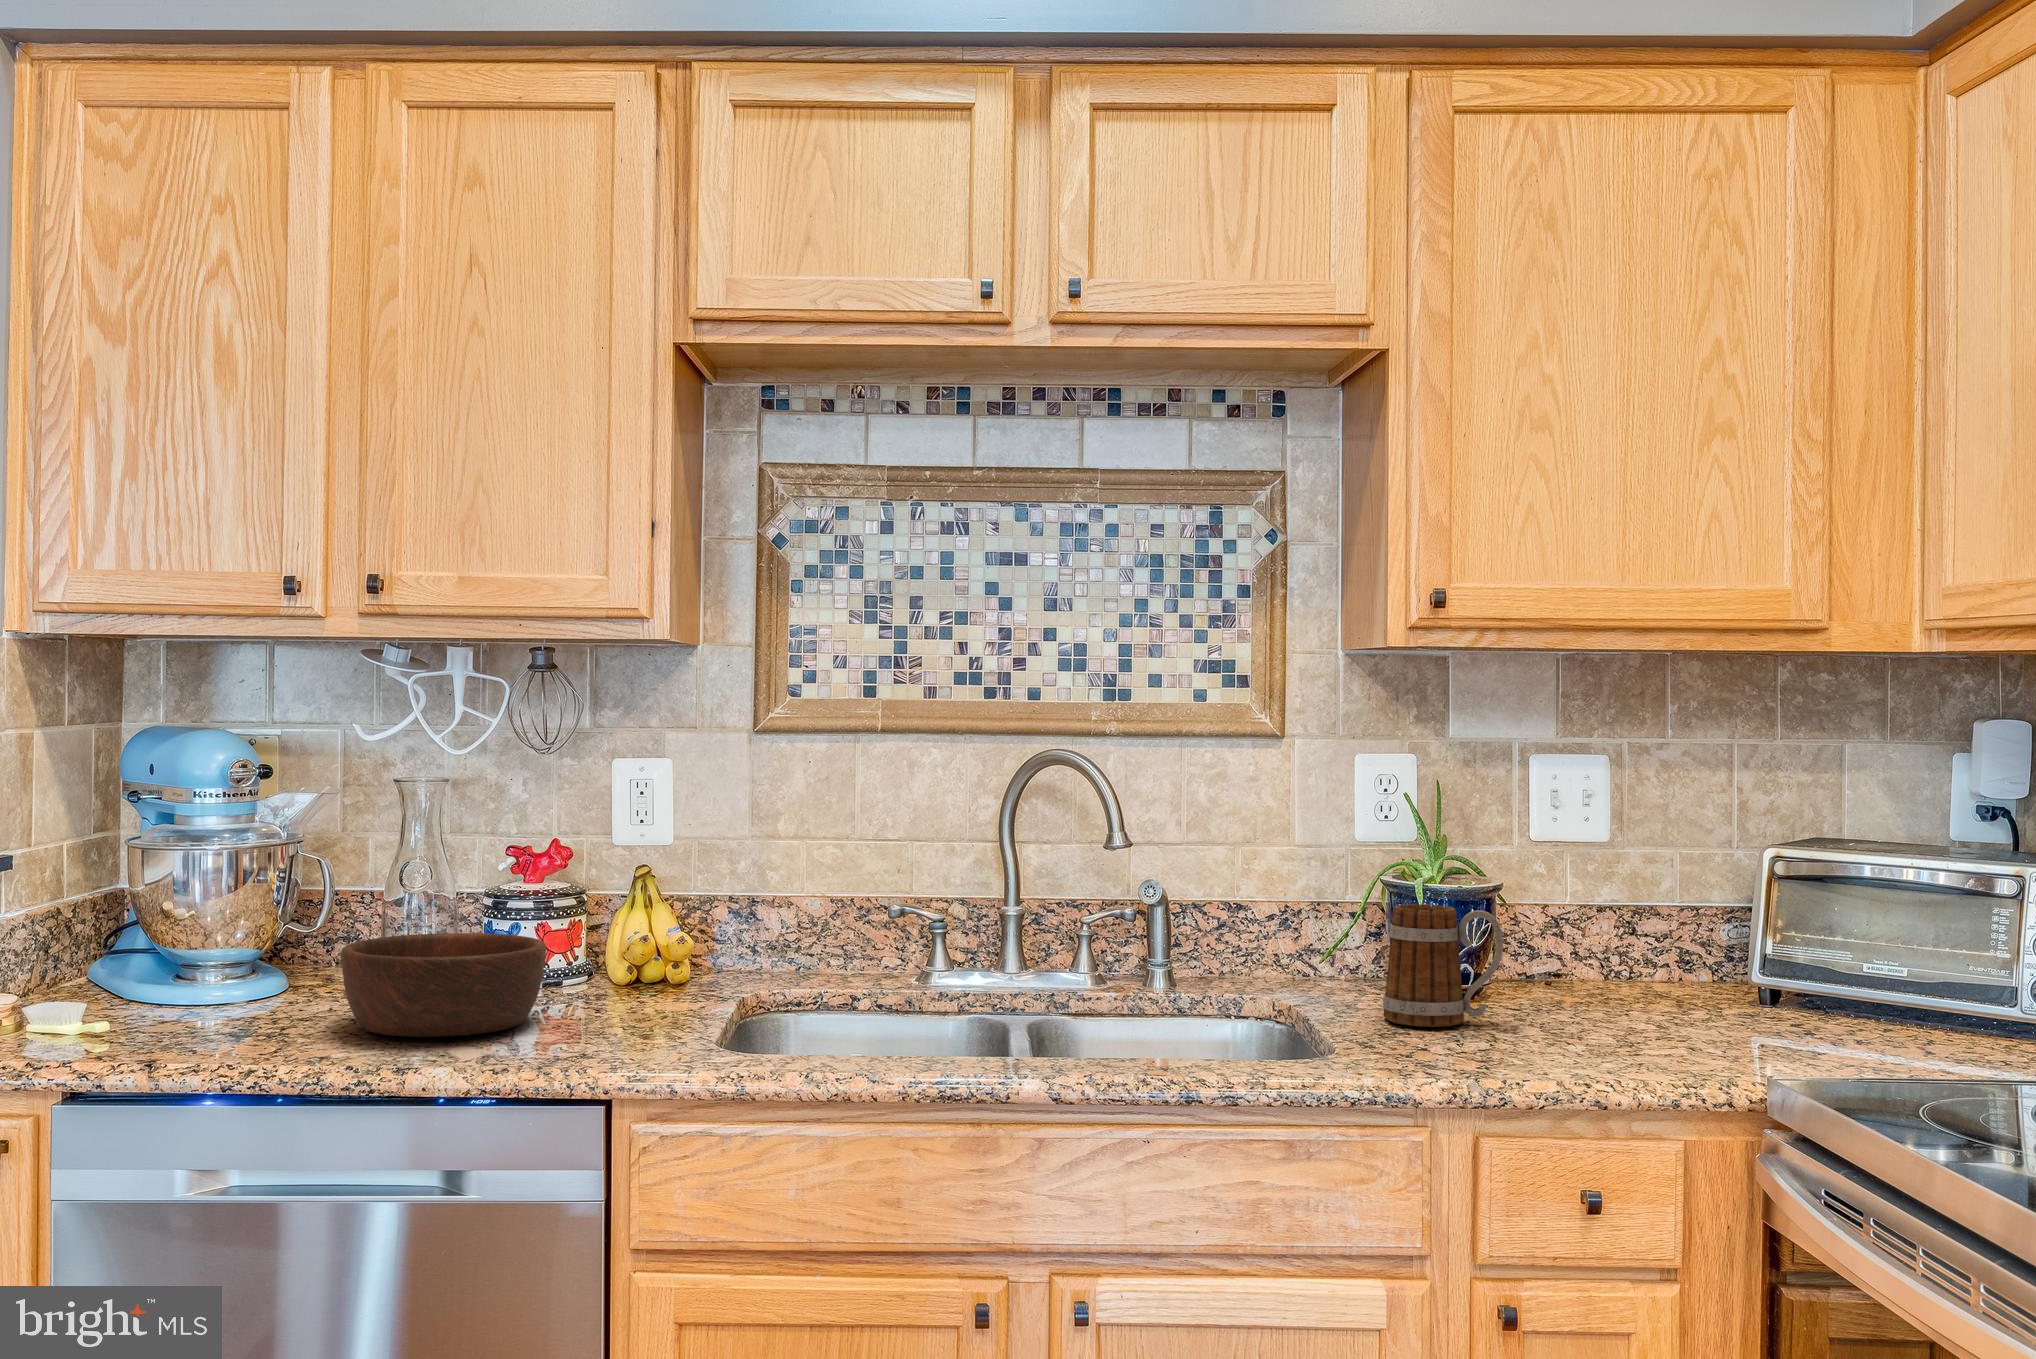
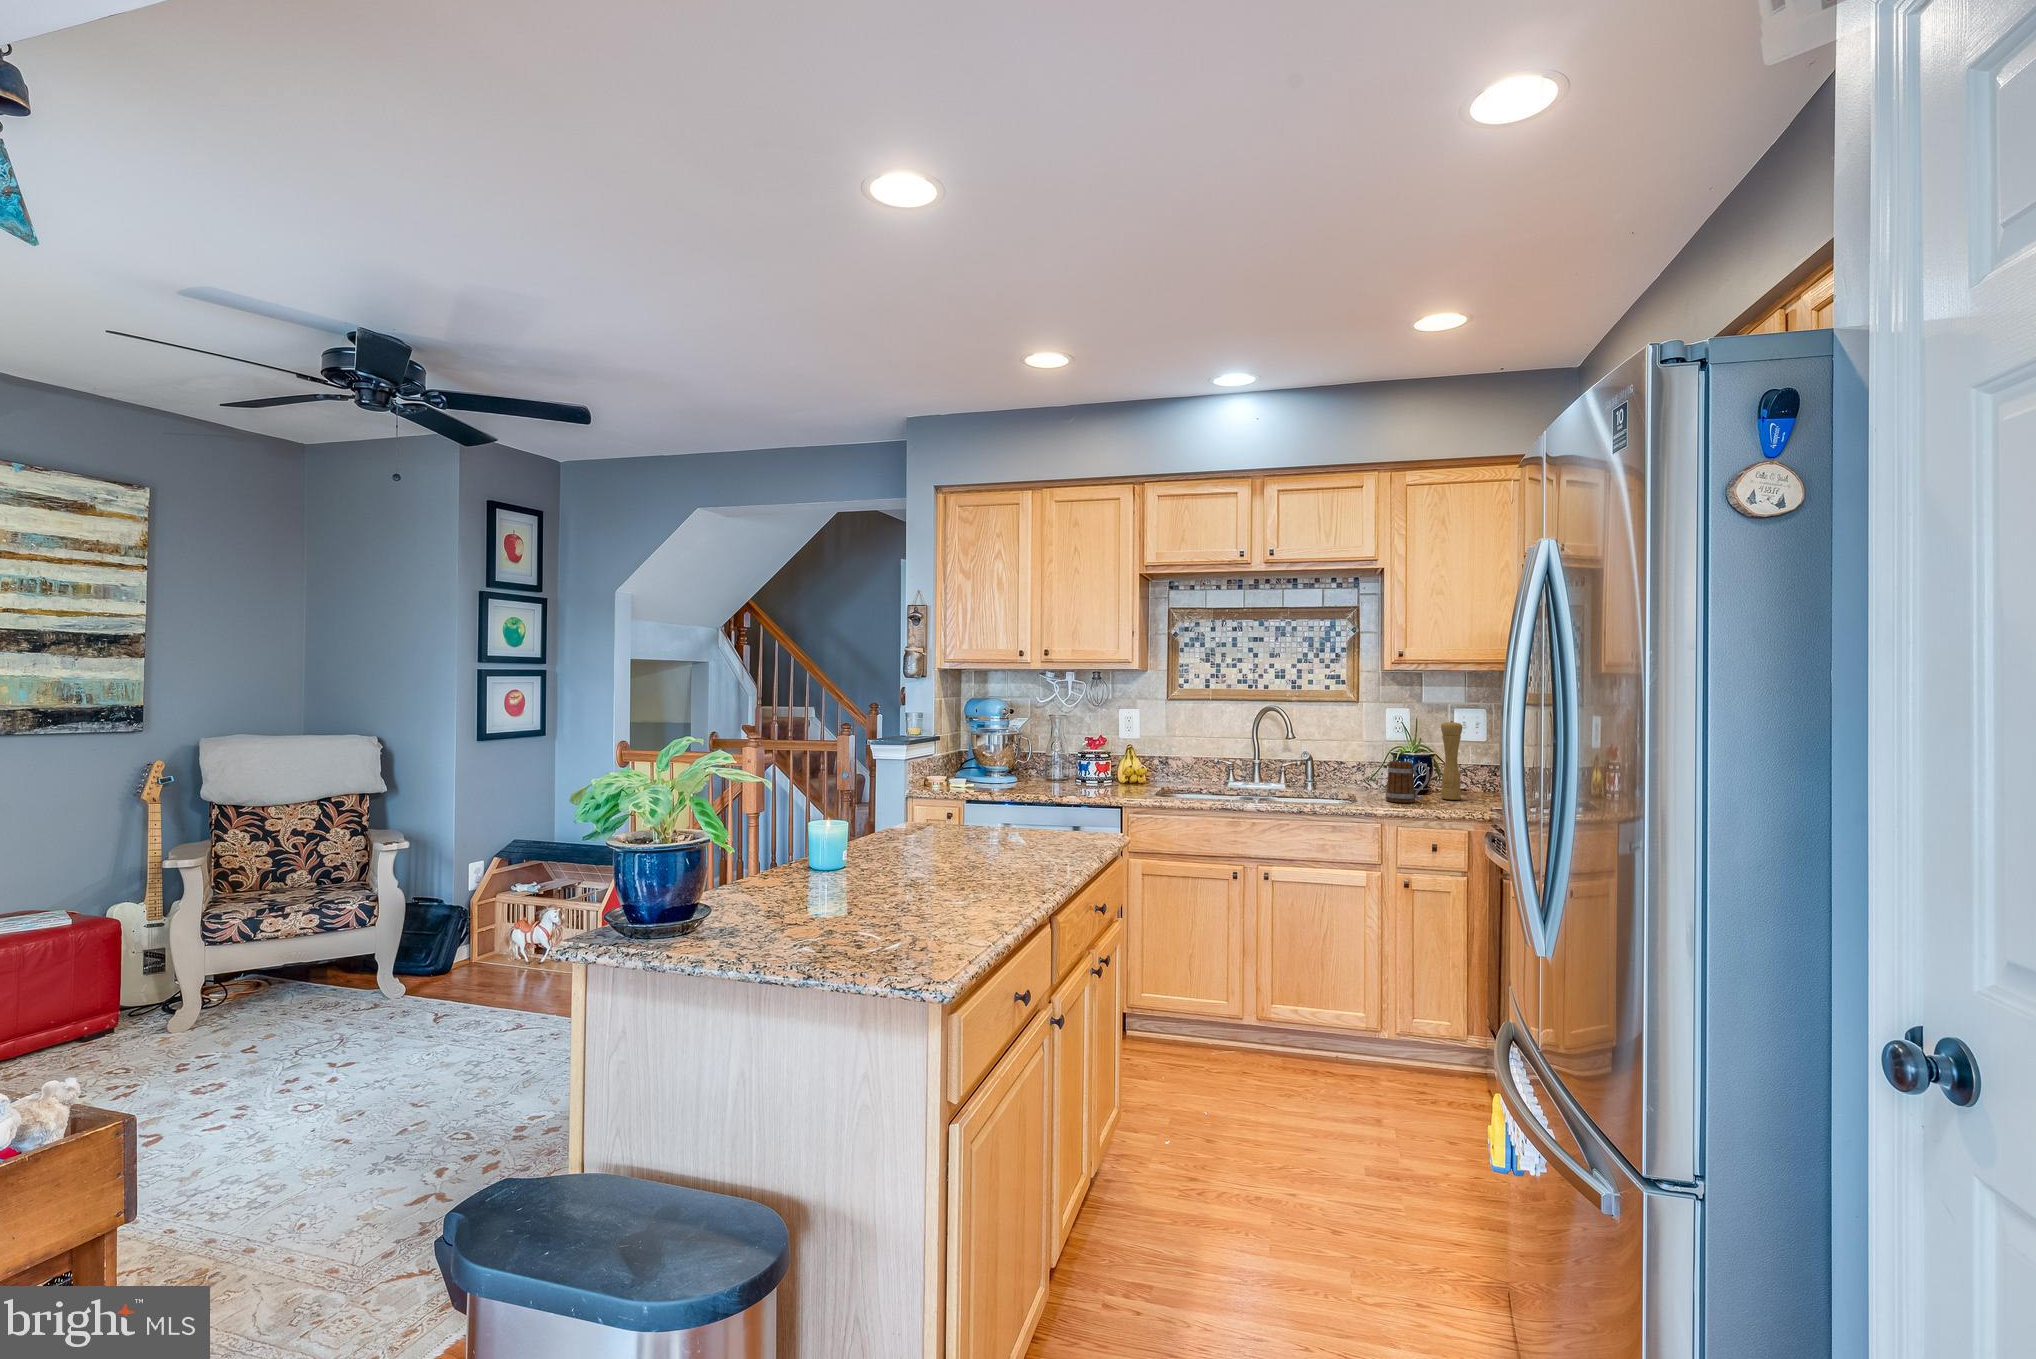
pepper mill: none [1518,788,1574,1008] -> present [1441,721,1462,800]
wooden bowl: present [341,933,546,1037] -> none [1041,763,1102,792]

